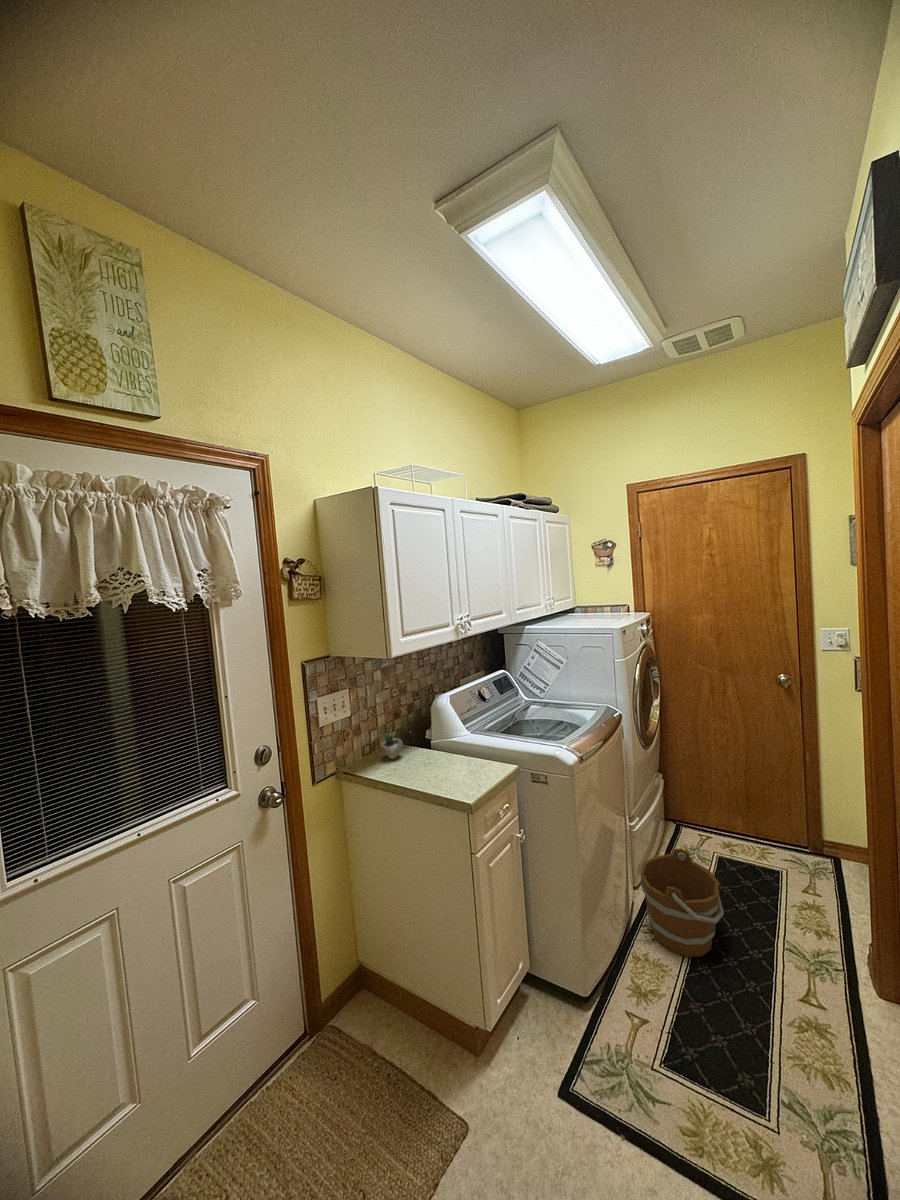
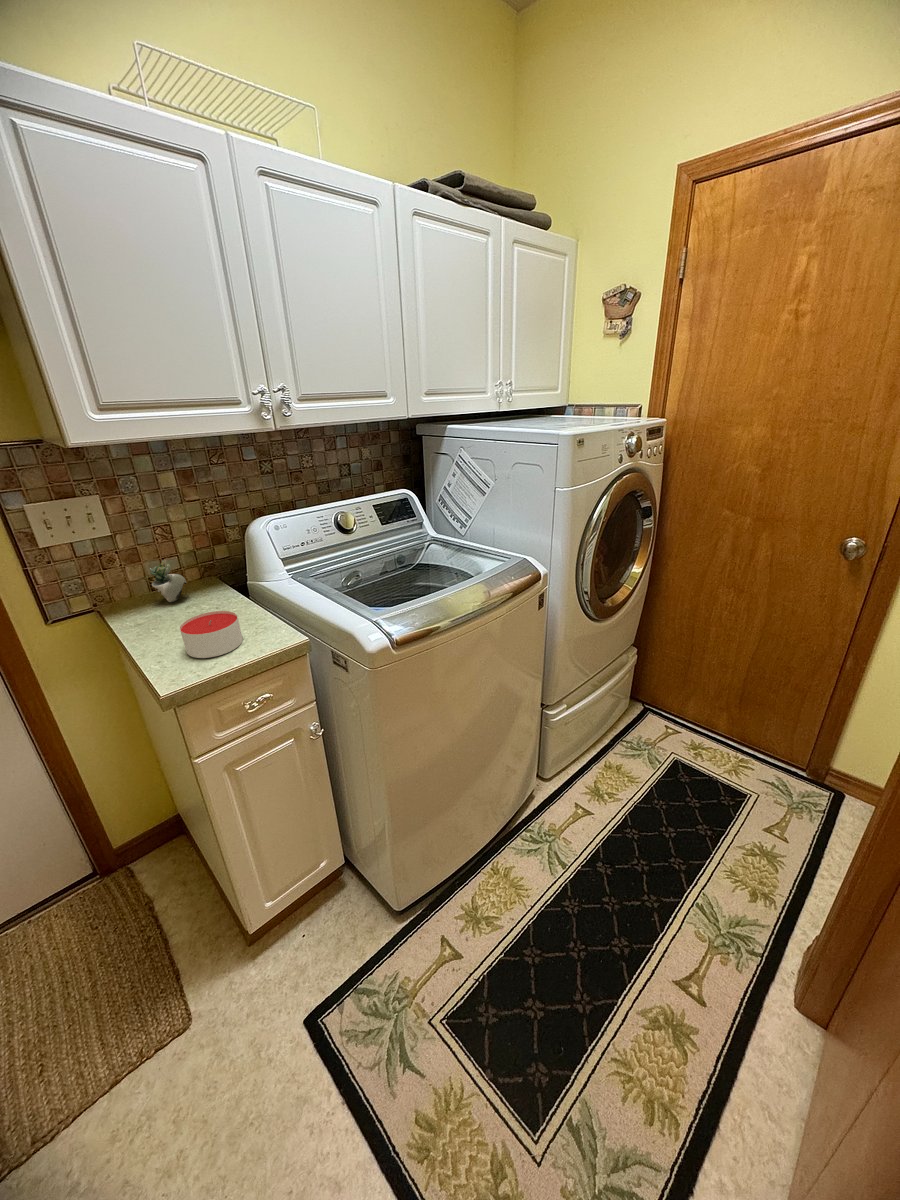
candle: none [446,754,480,784] -> present [180,611,243,658]
bucket: present [640,849,724,957] -> none [524,759,626,889]

